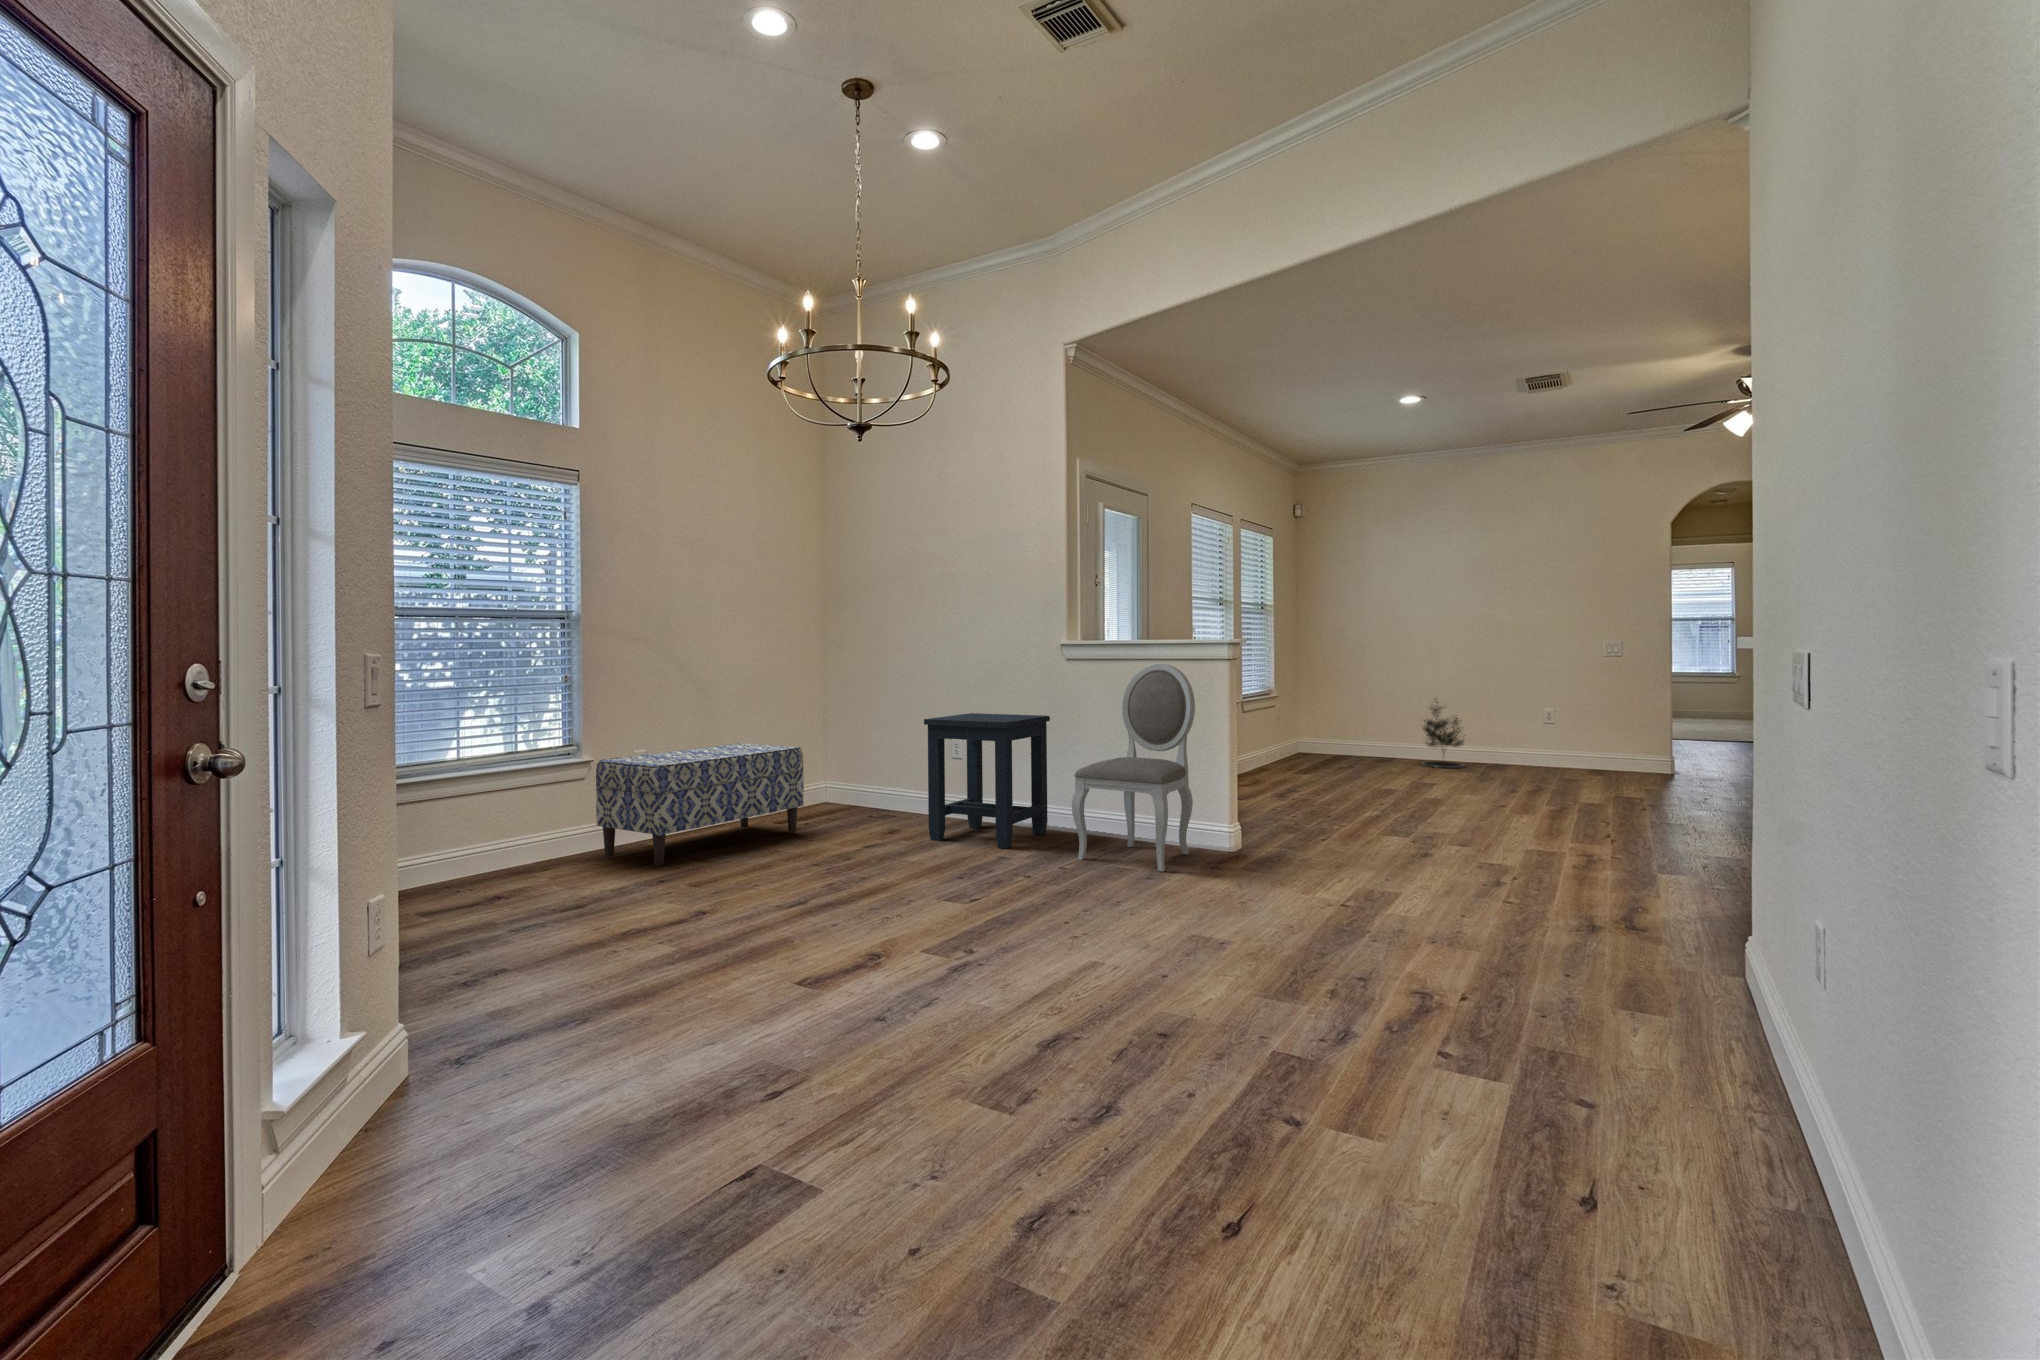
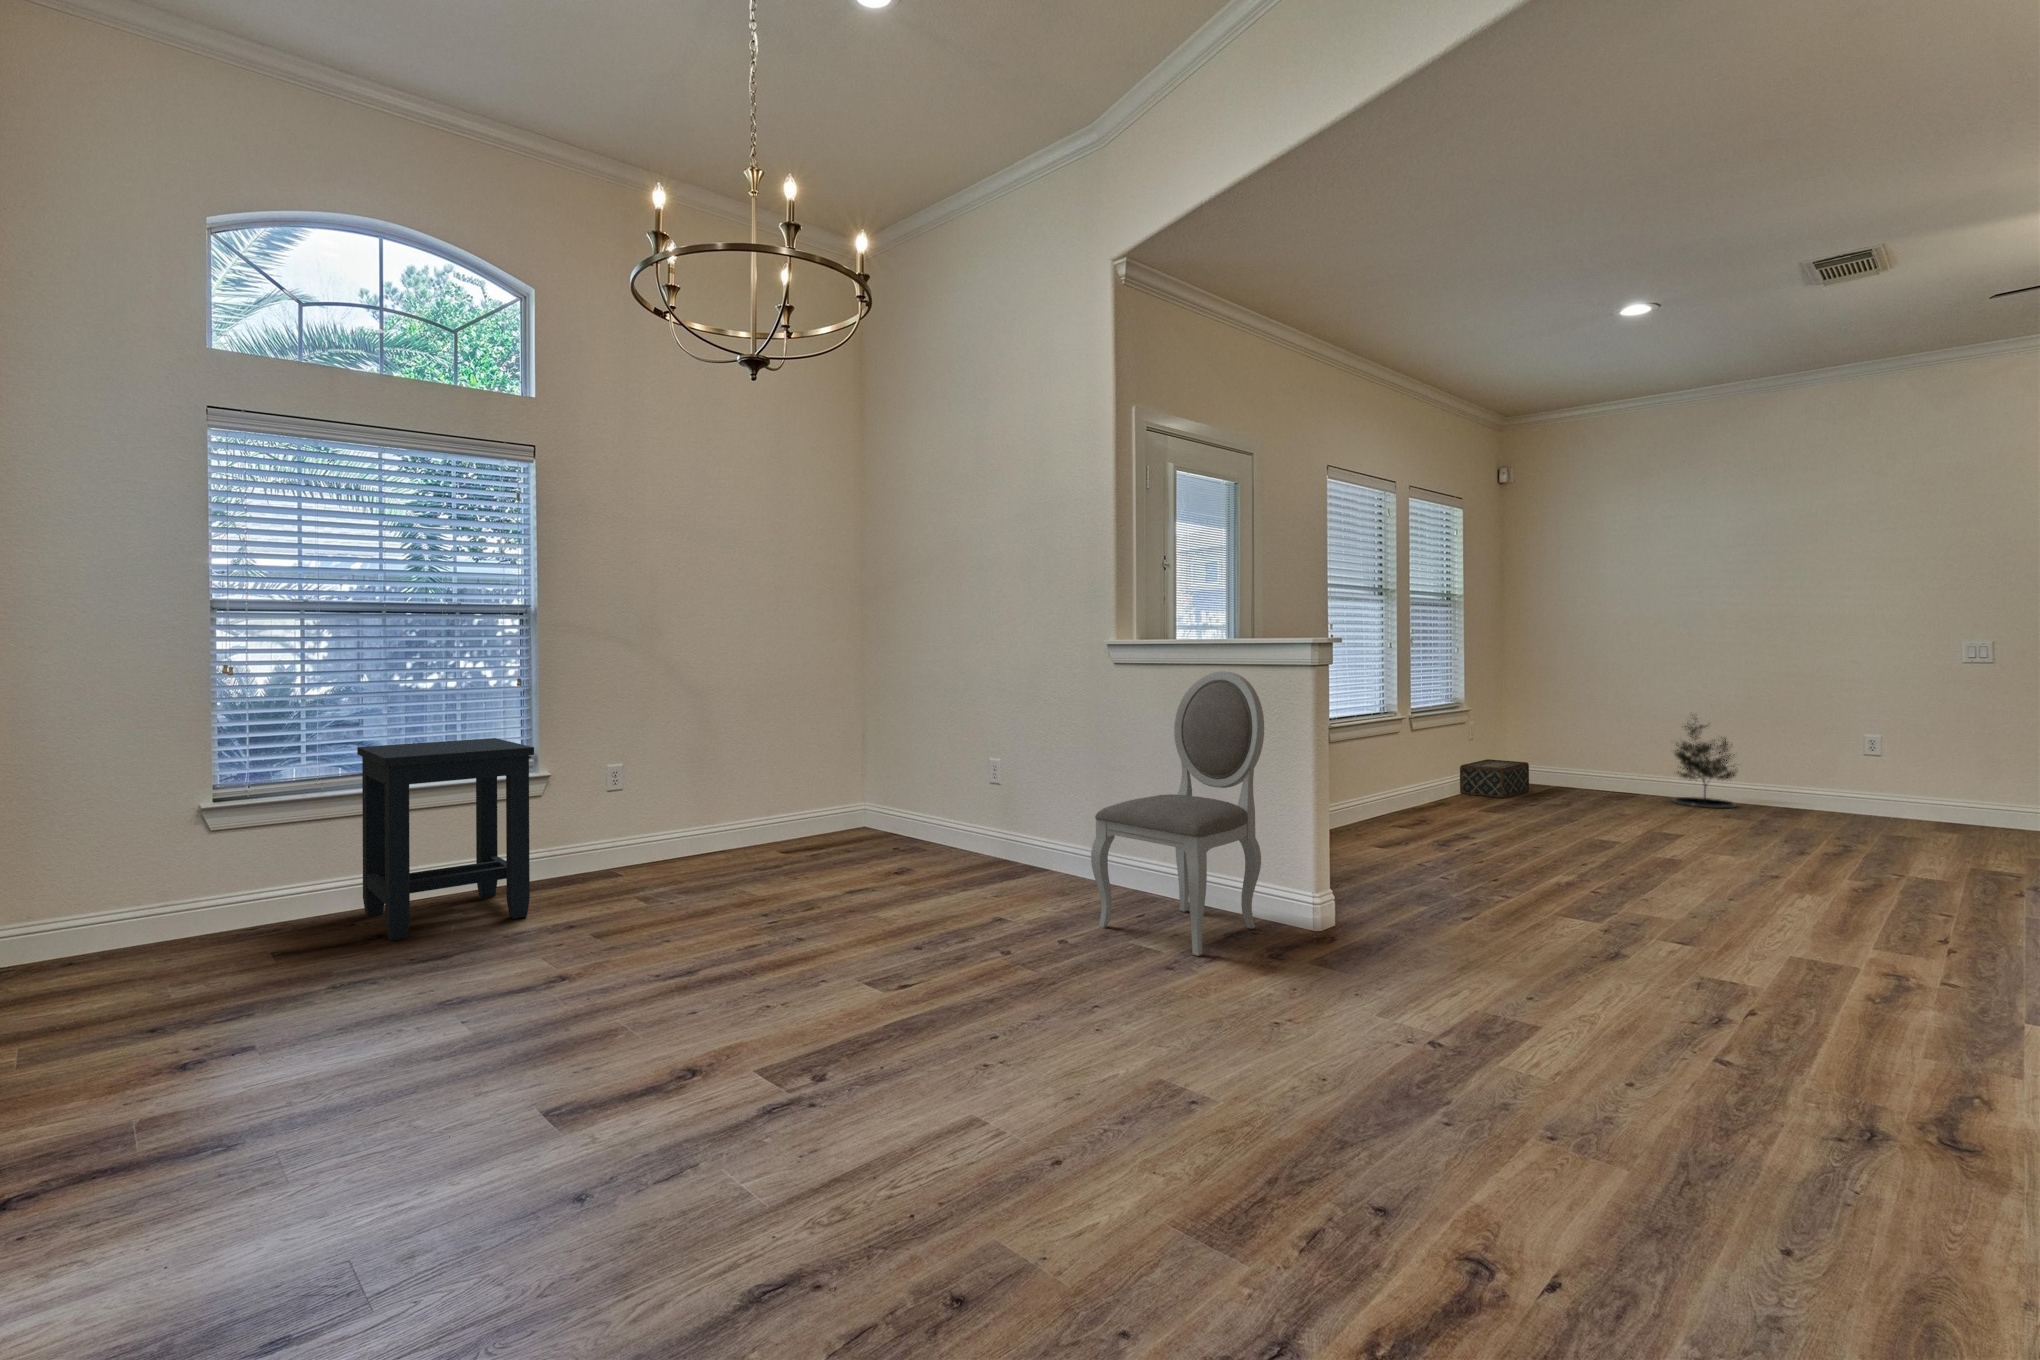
side table: present [924,713,1050,849] -> present [357,738,534,941]
woven basket: none [1273,737,1321,767] -> present [1460,759,1529,798]
bench: present [596,743,804,866] -> none [550,757,802,903]

